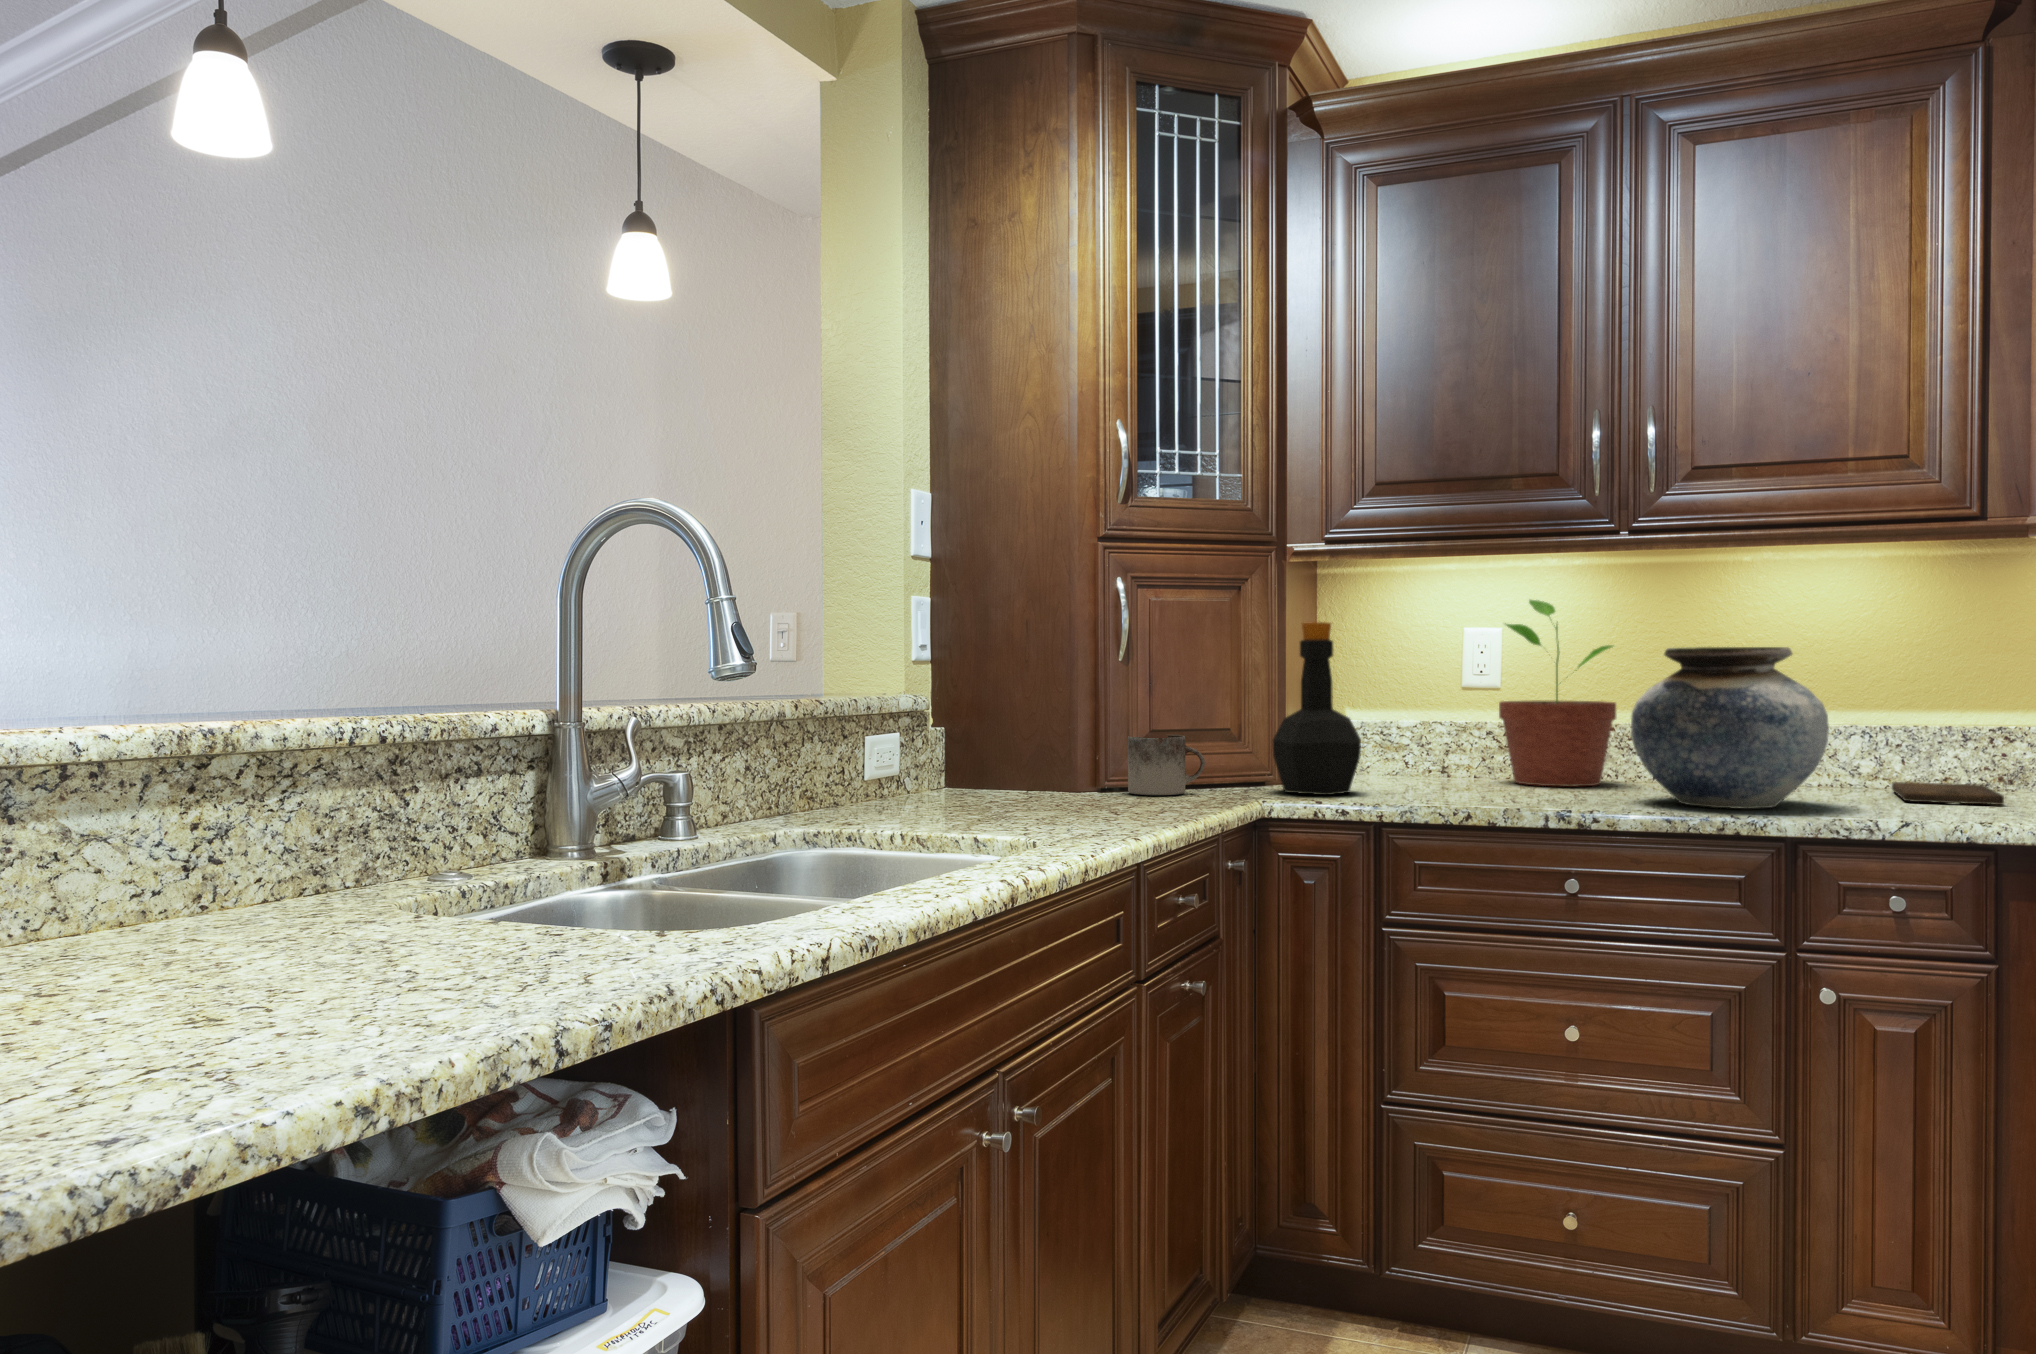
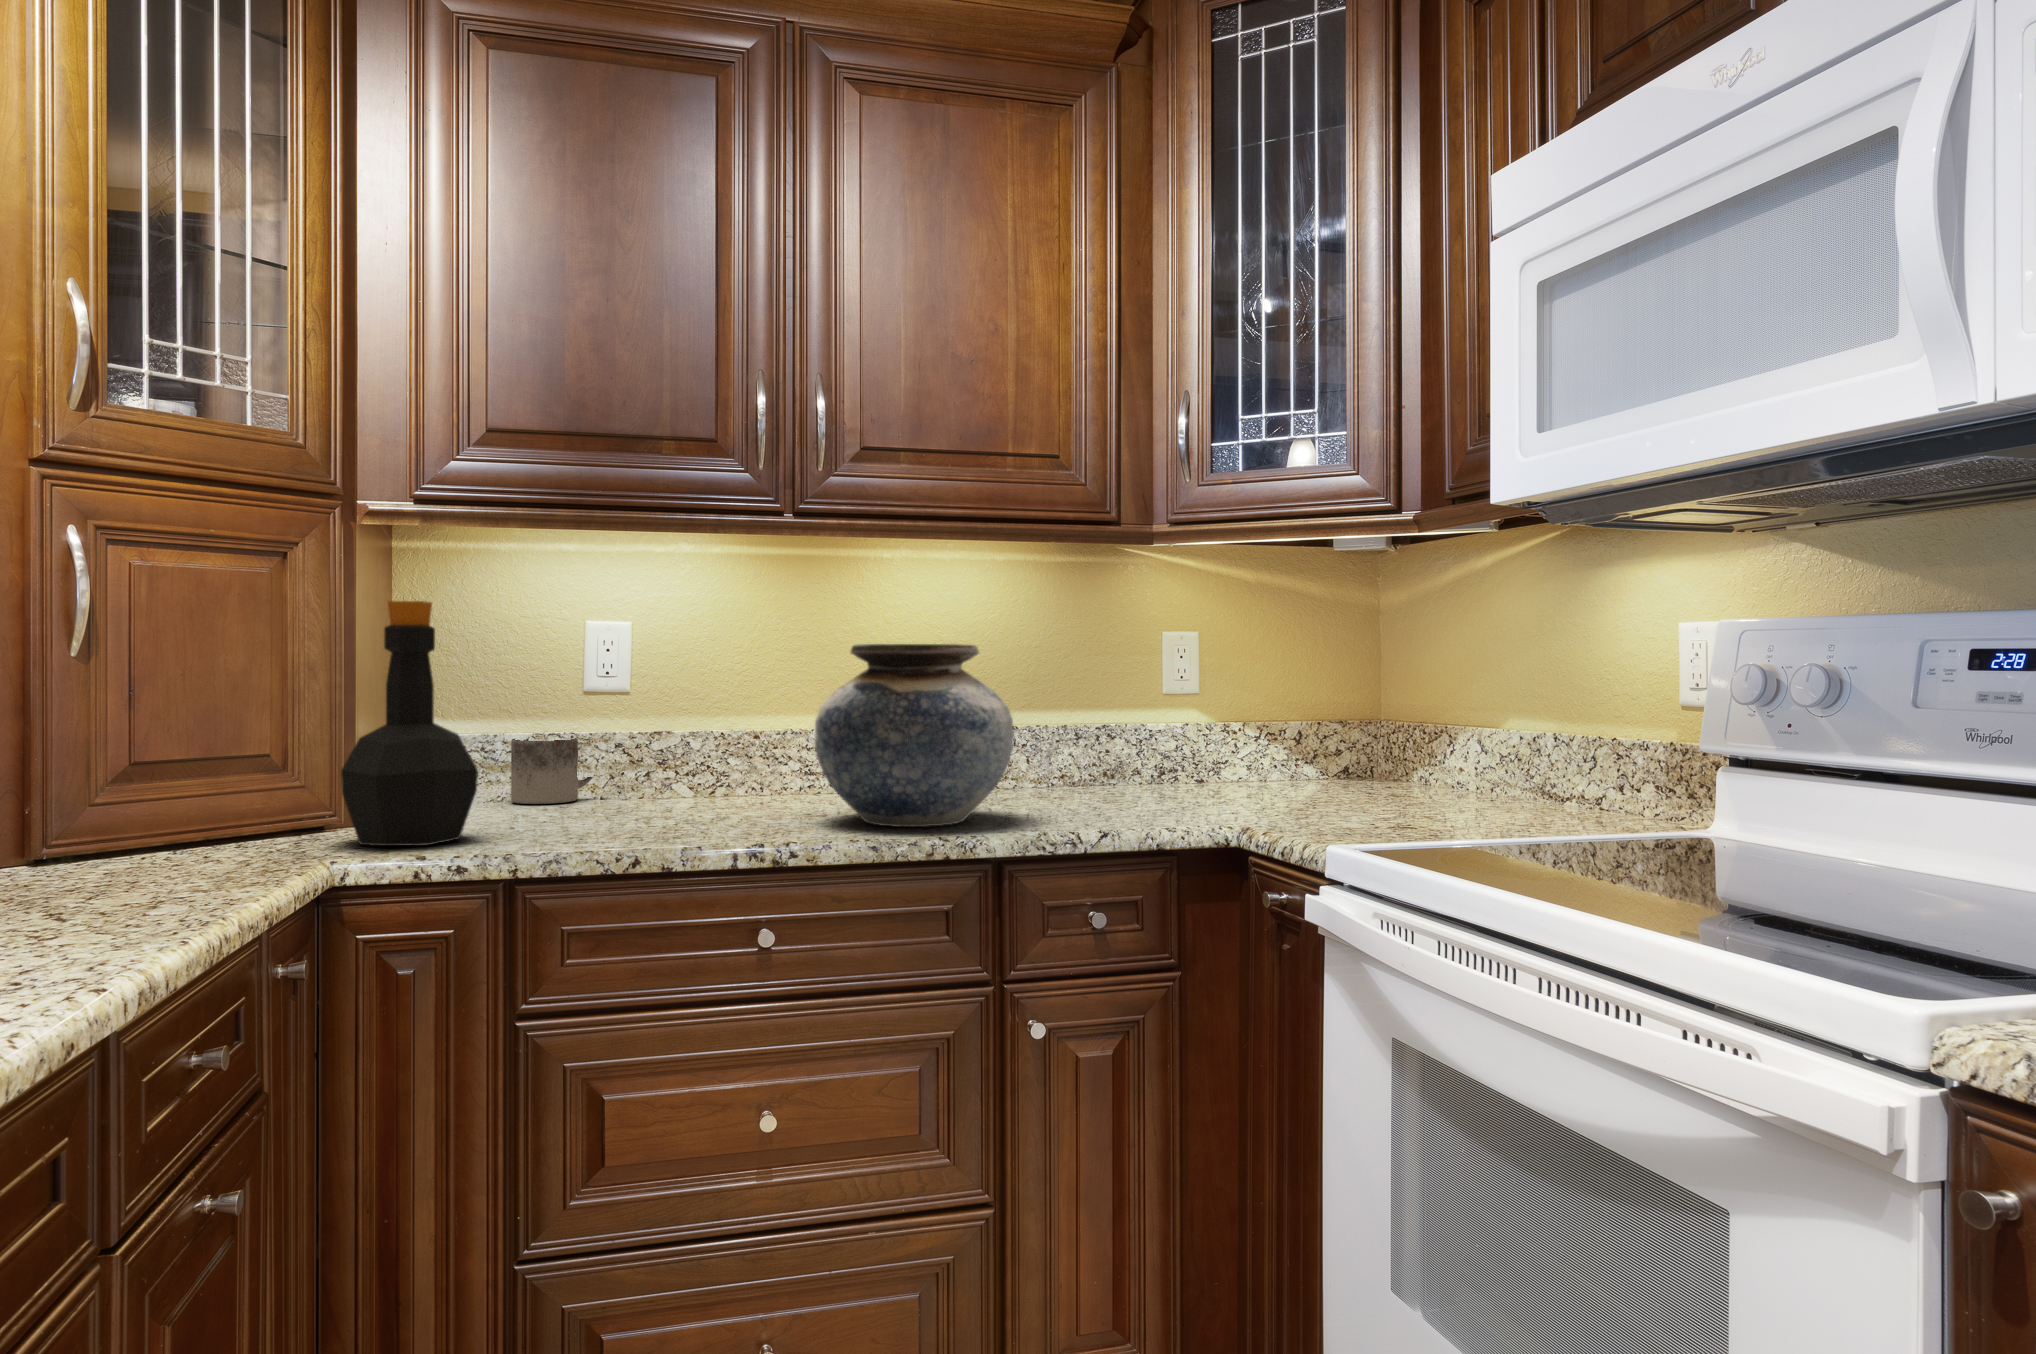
potted plant: present [1499,600,1616,787] -> none [640,586,778,808]
mug: present [1128,735,1205,795] -> present [511,737,593,804]
cutting board: present [1892,782,2004,805] -> none [1028,782,1138,804]

